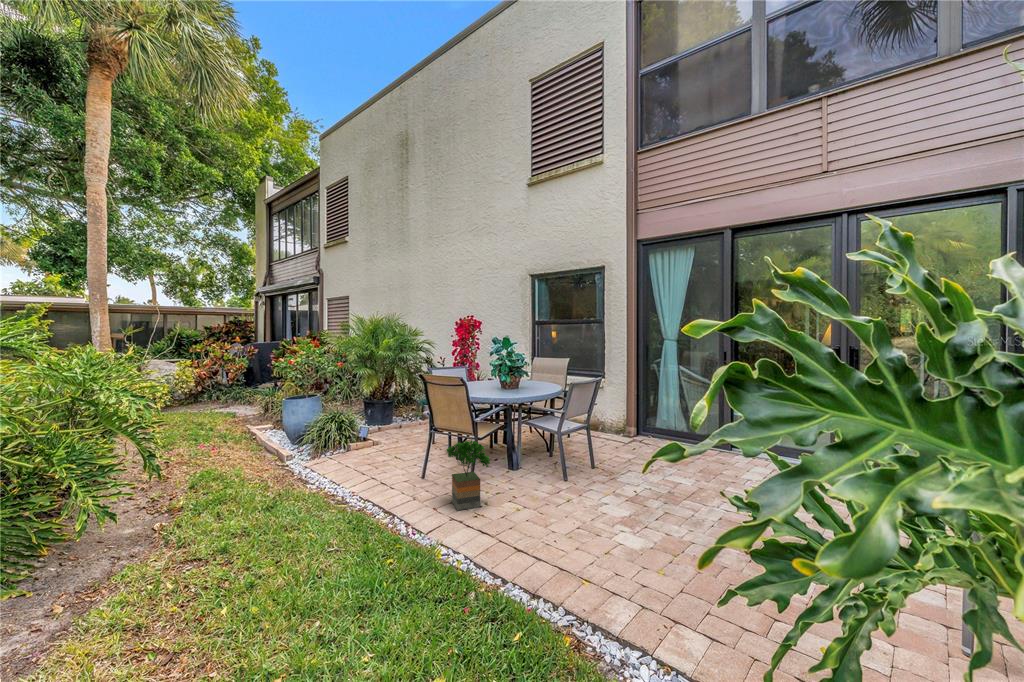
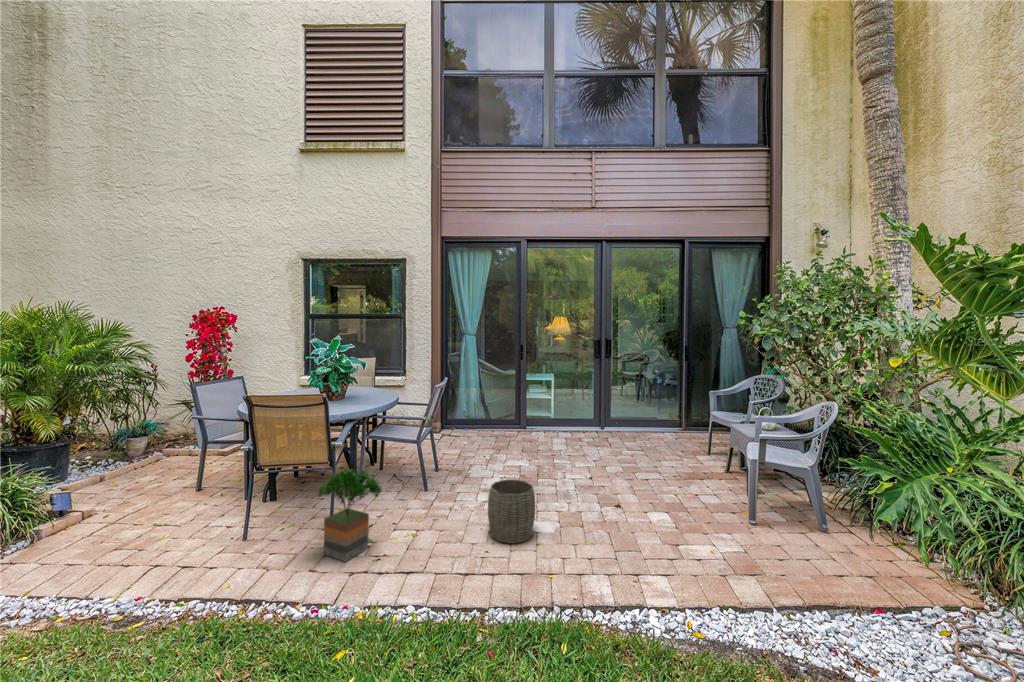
woven basket: none [572,480,620,545] -> present [488,480,535,544]

